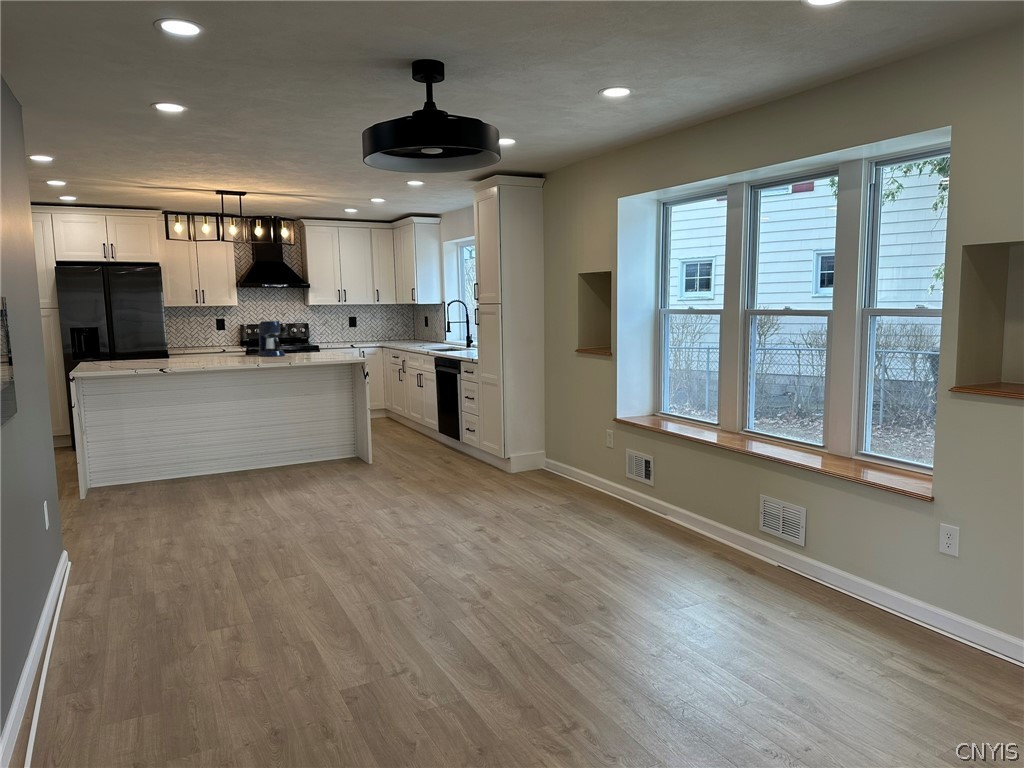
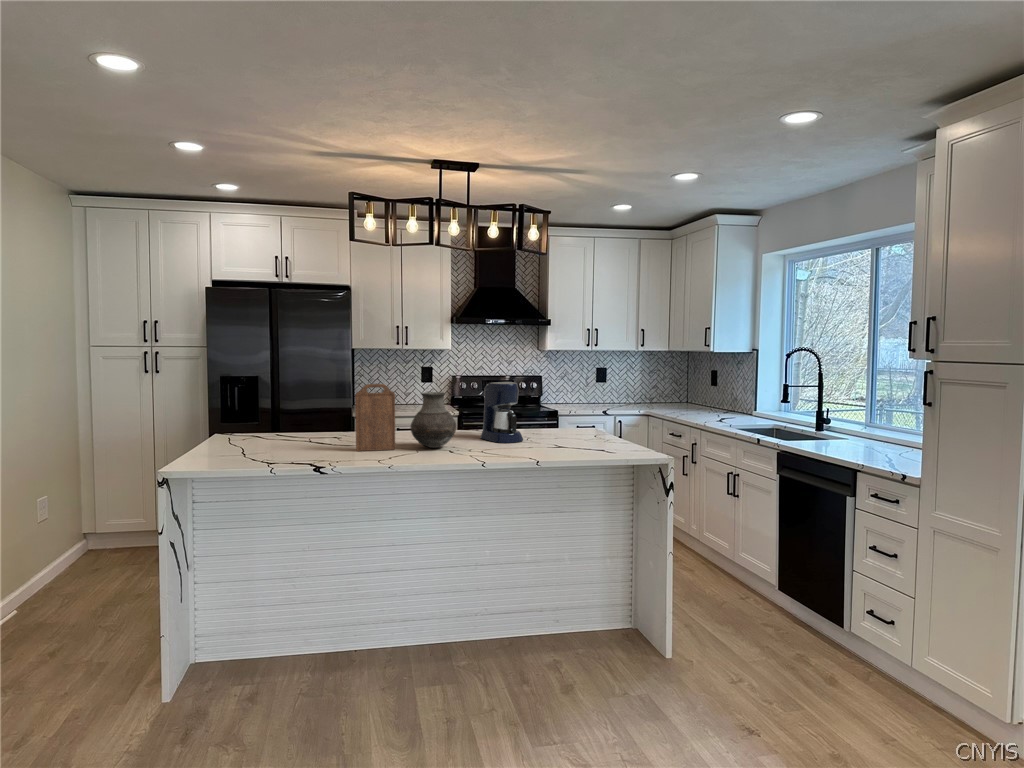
cutting board: none [174,321,202,361] -> present [355,384,395,451]
vase: none [211,326,240,359] -> present [411,392,456,448]

